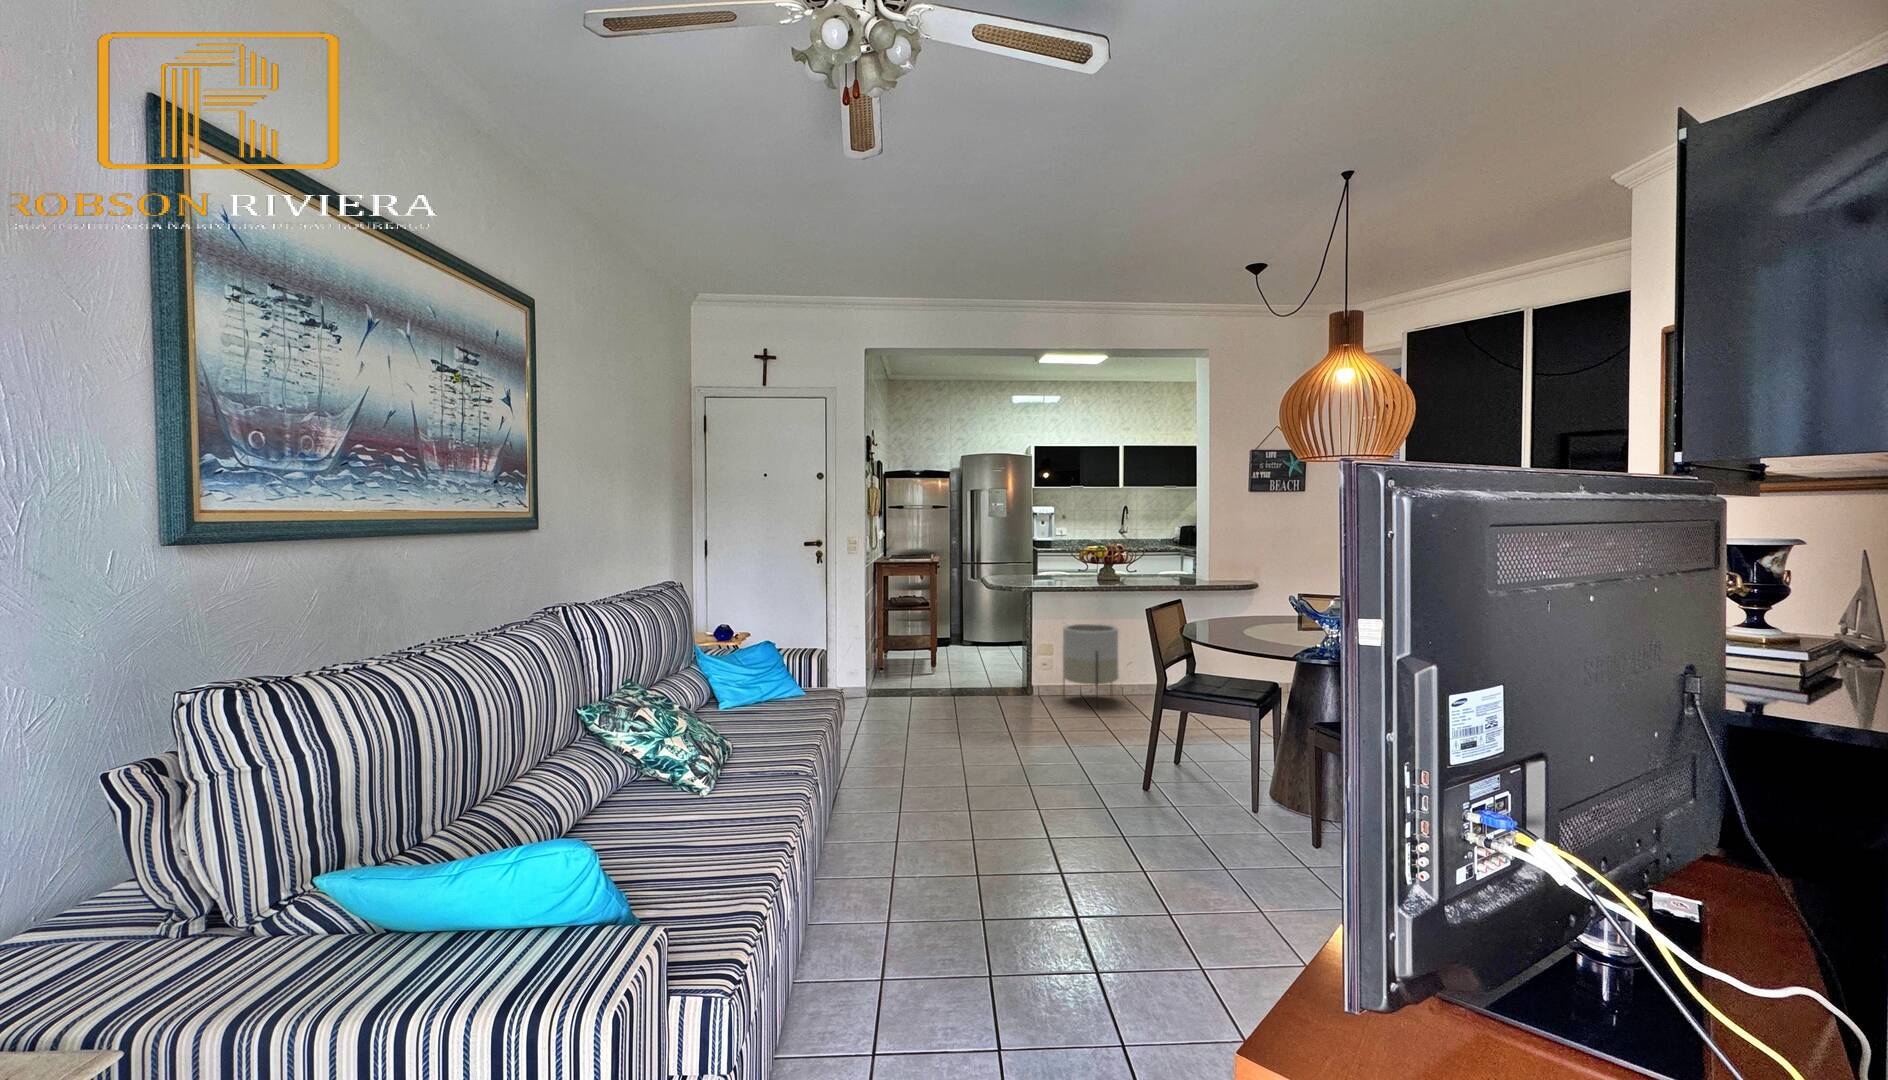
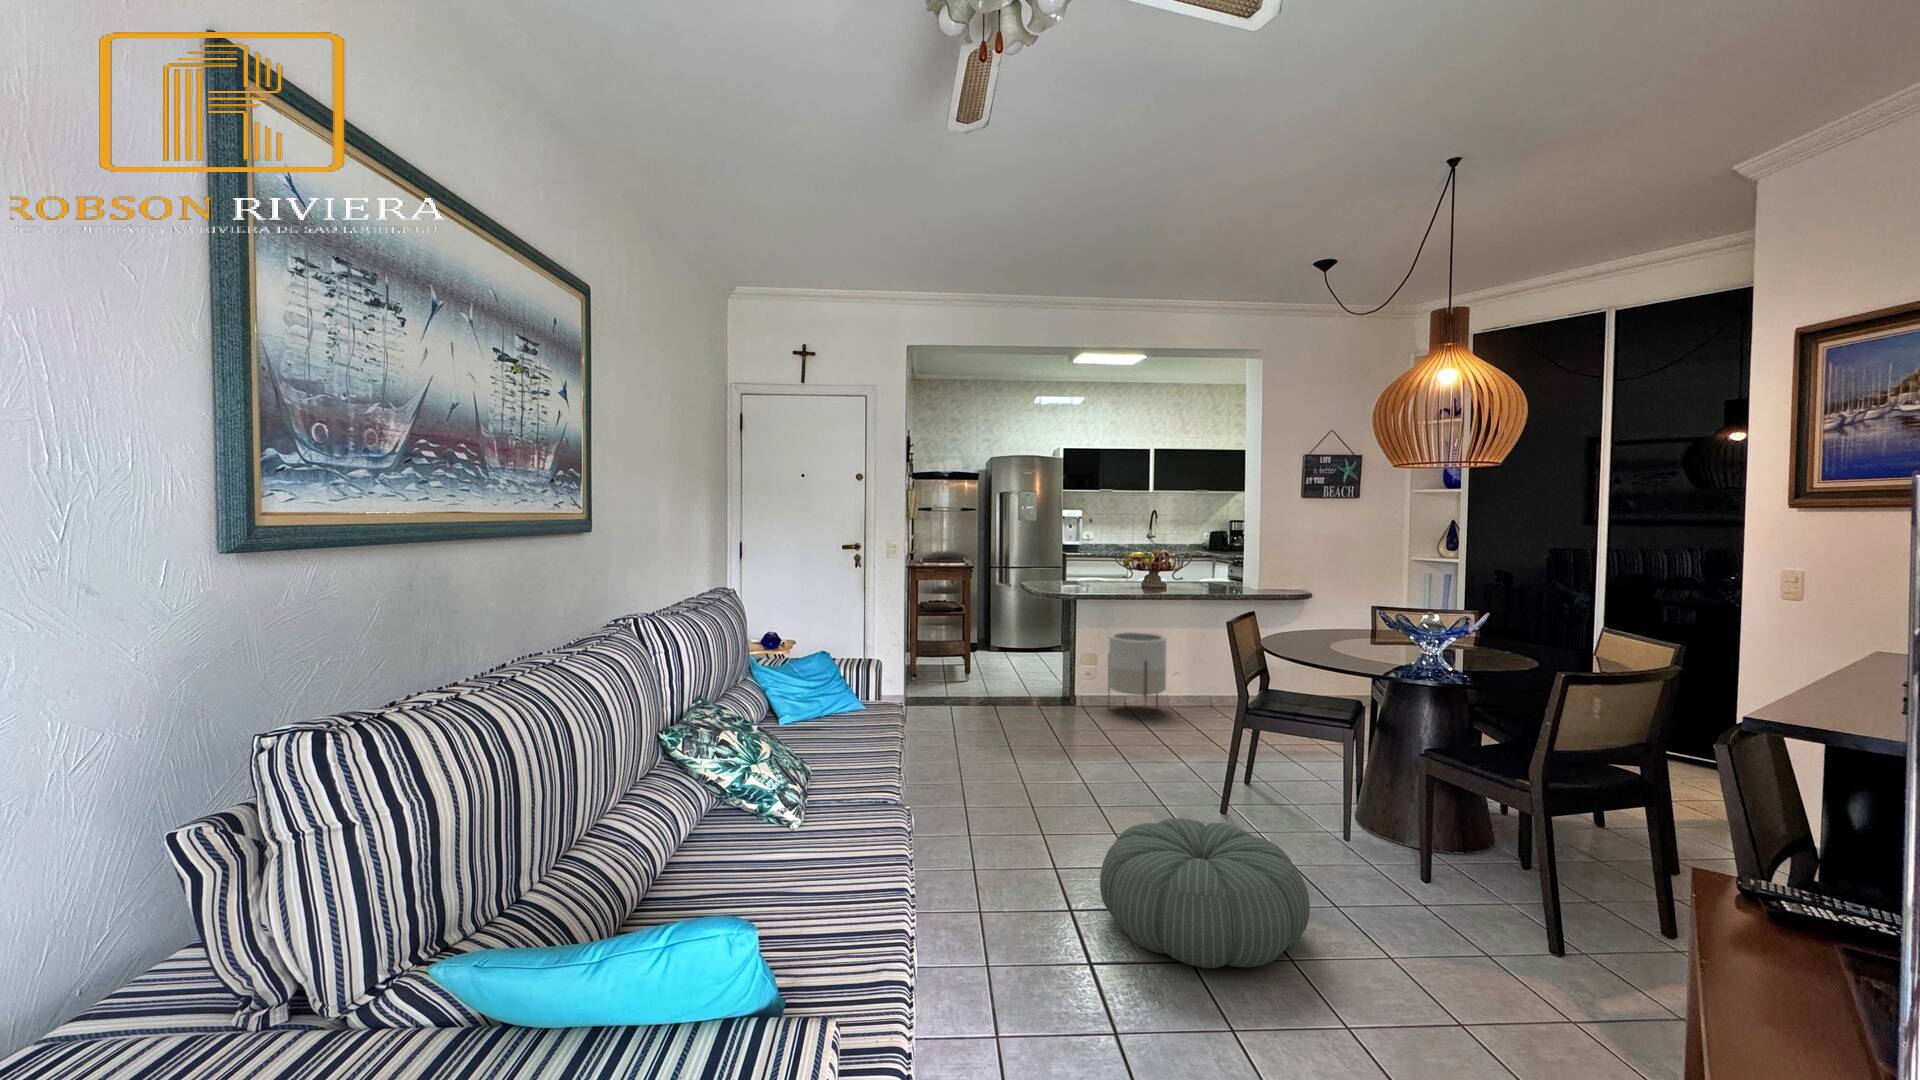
pouf: none [1002,792,1193,926] -> present [1100,818,1310,968]

